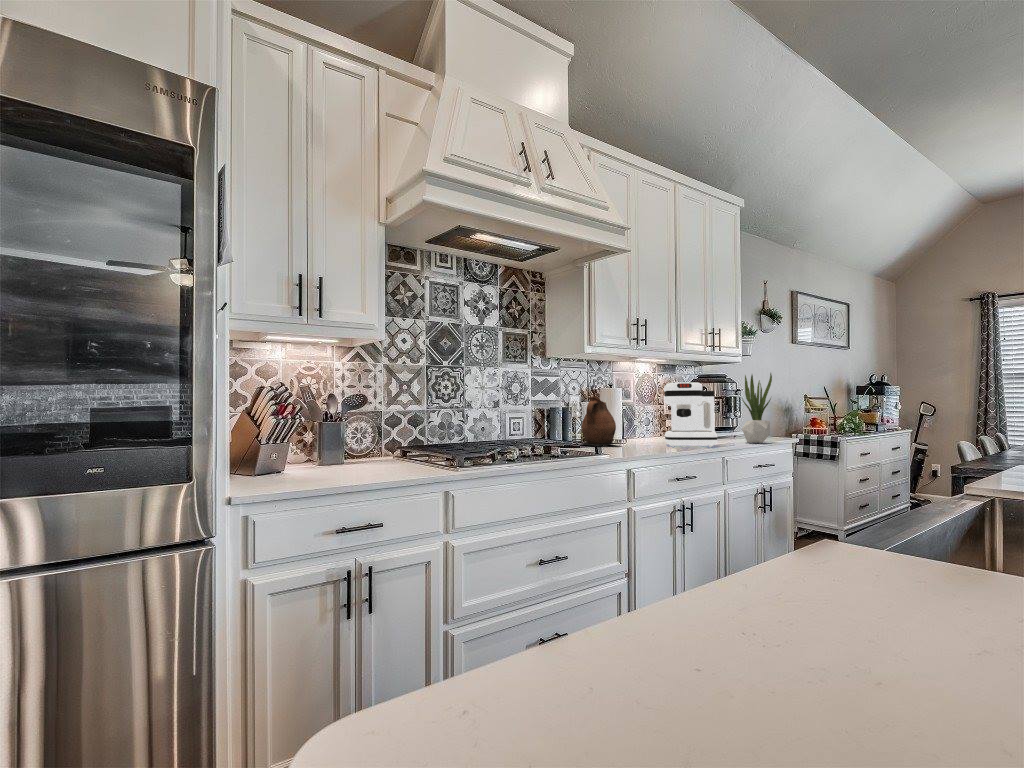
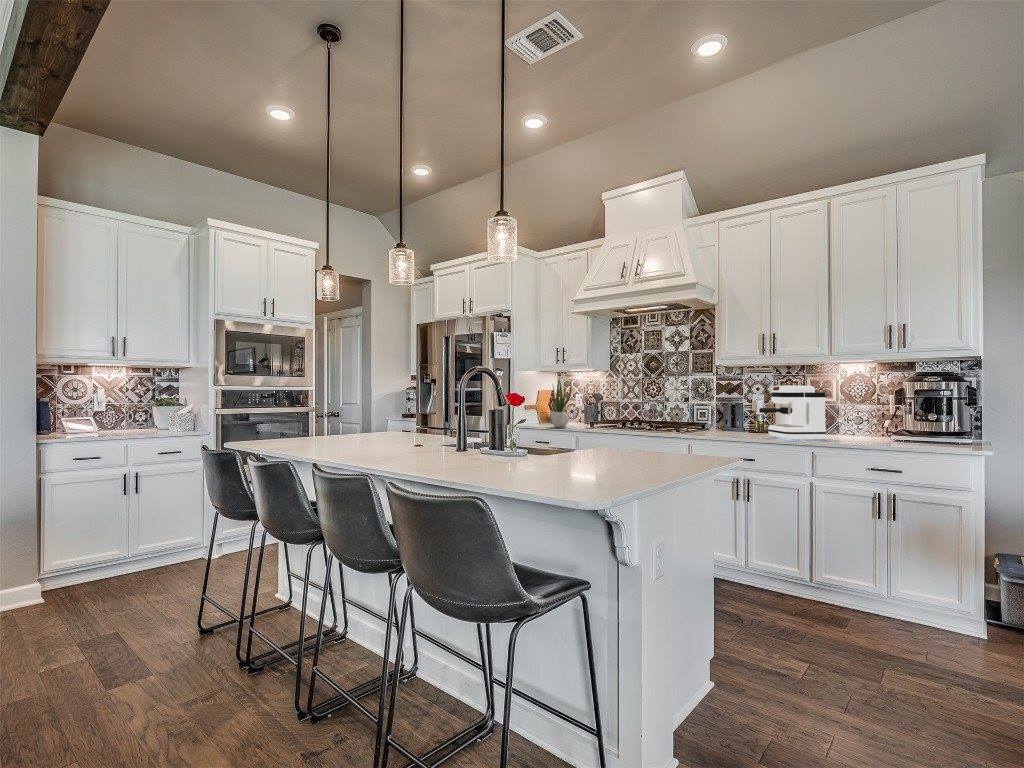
potted plant: present [742,373,772,443] -> present [550,380,572,428]
ceramic pitcher: present [582,397,621,445] -> none [726,396,763,432]

